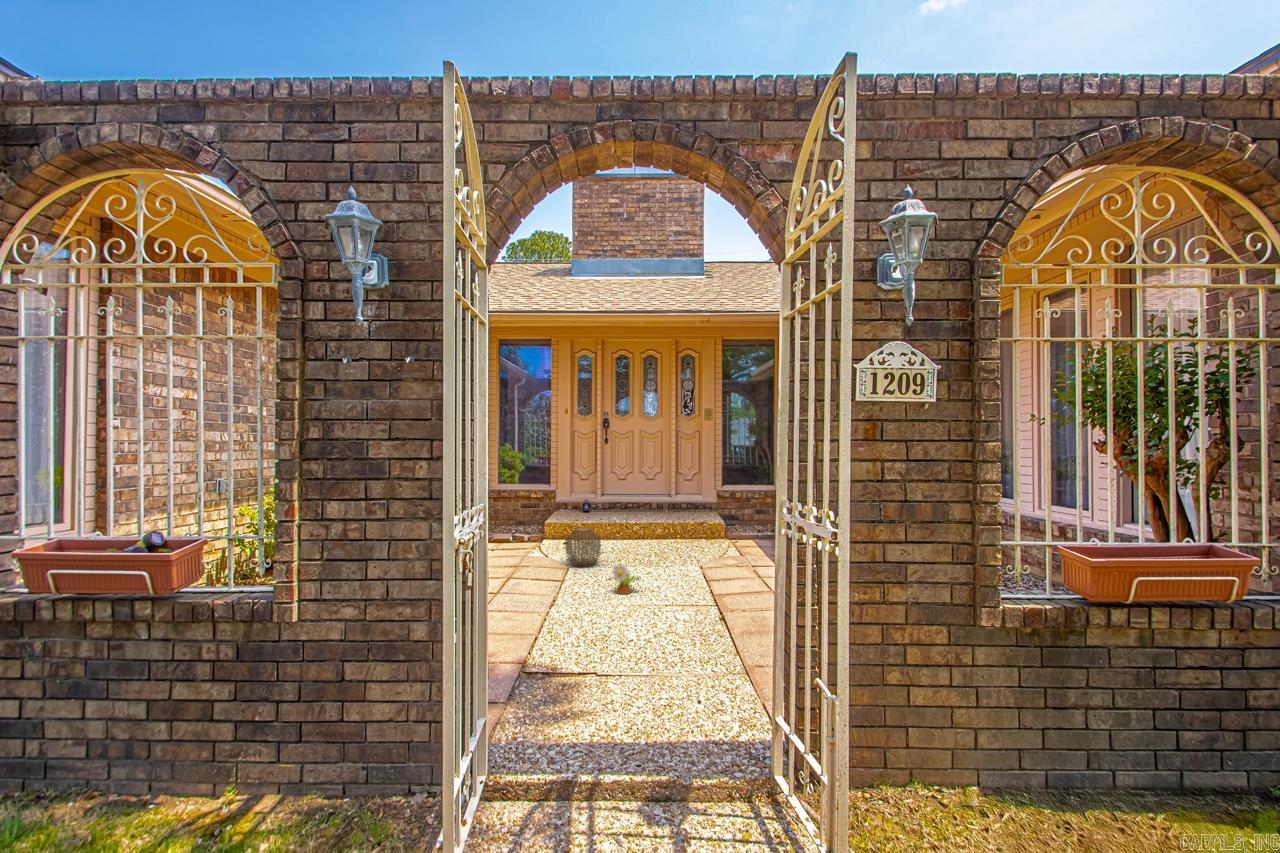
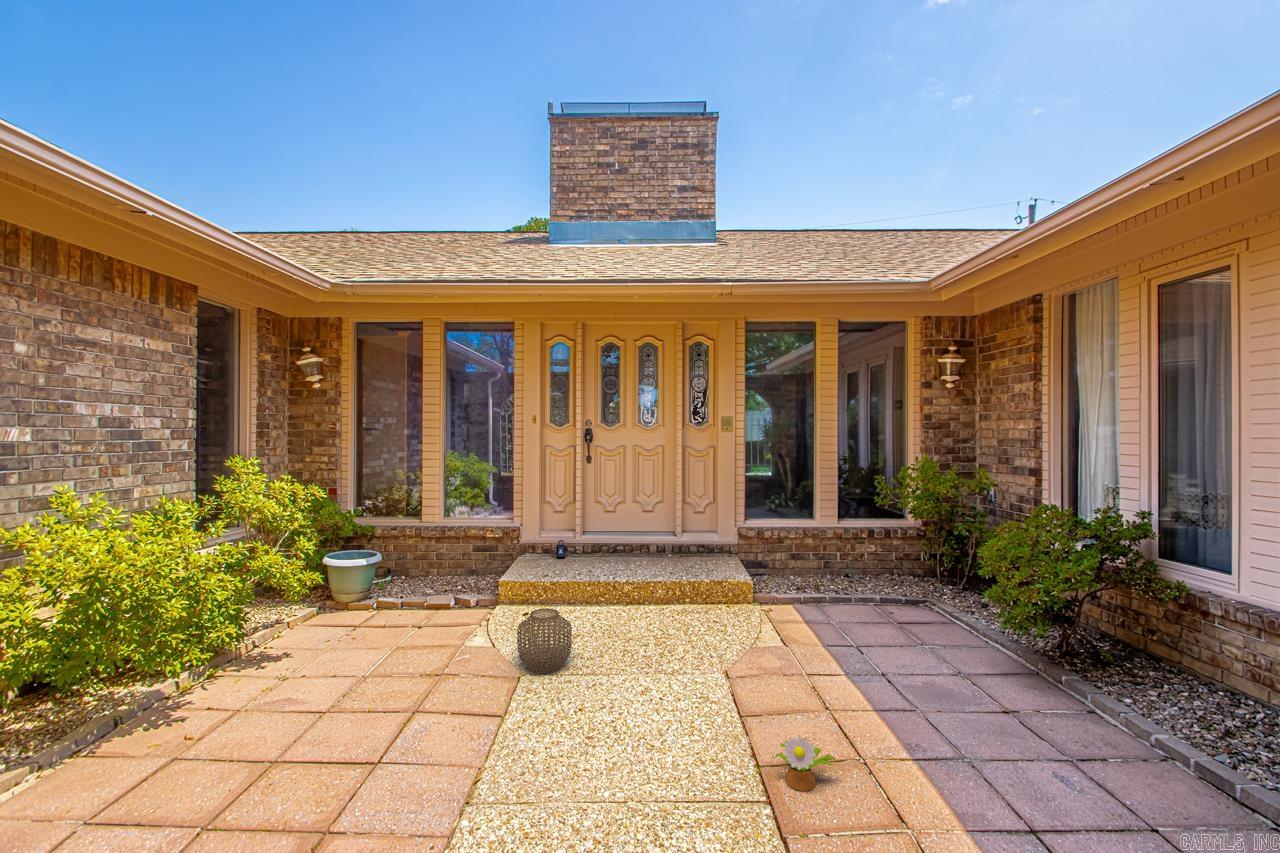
decorative plant: present [613,564,640,594] -> present [772,735,835,791]

